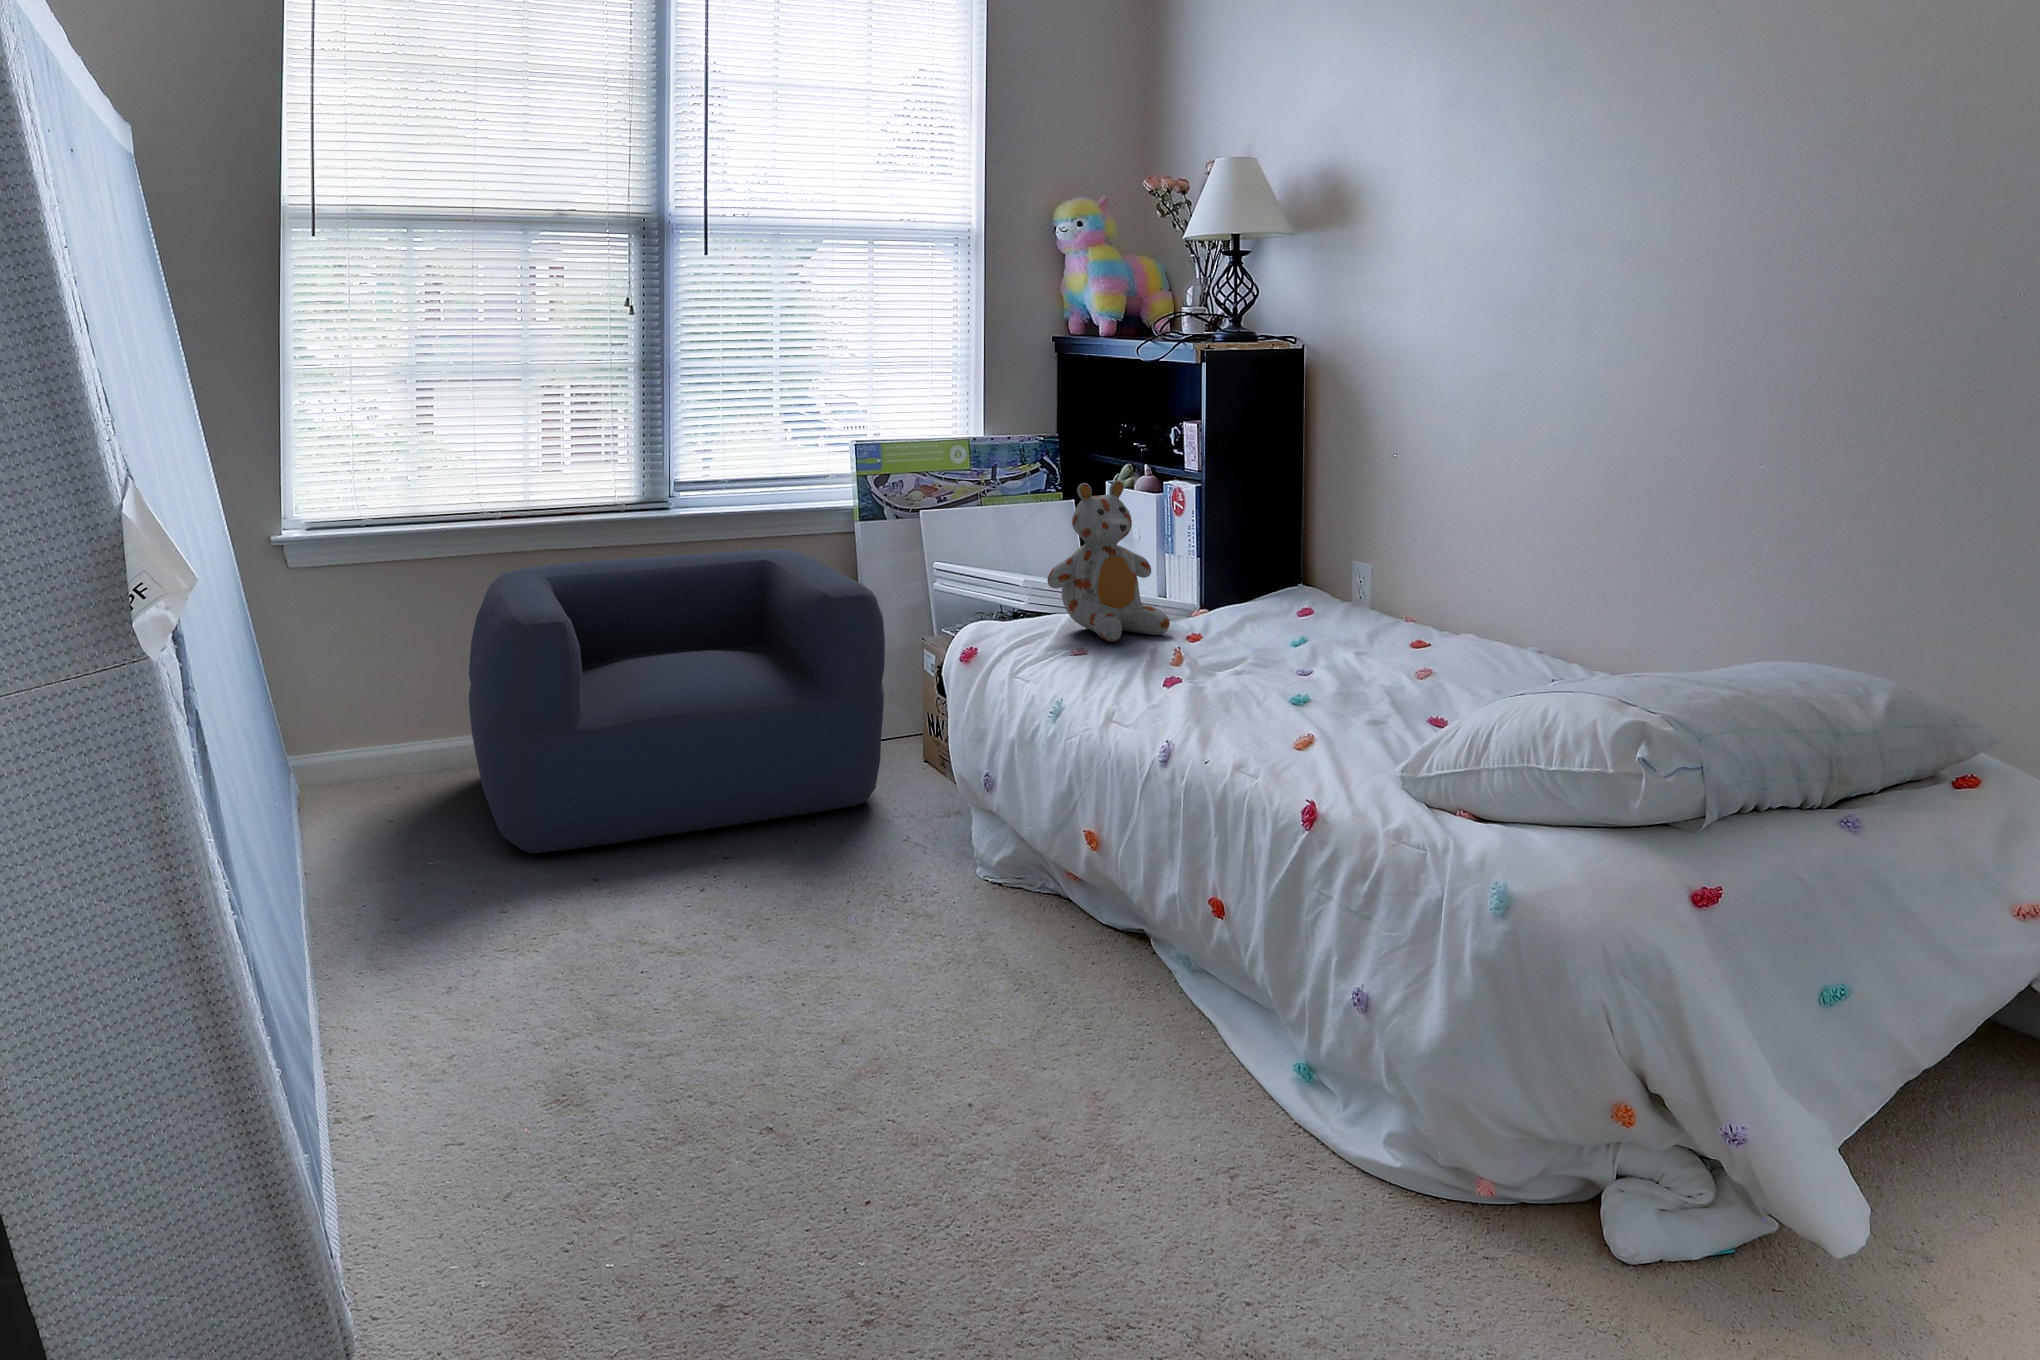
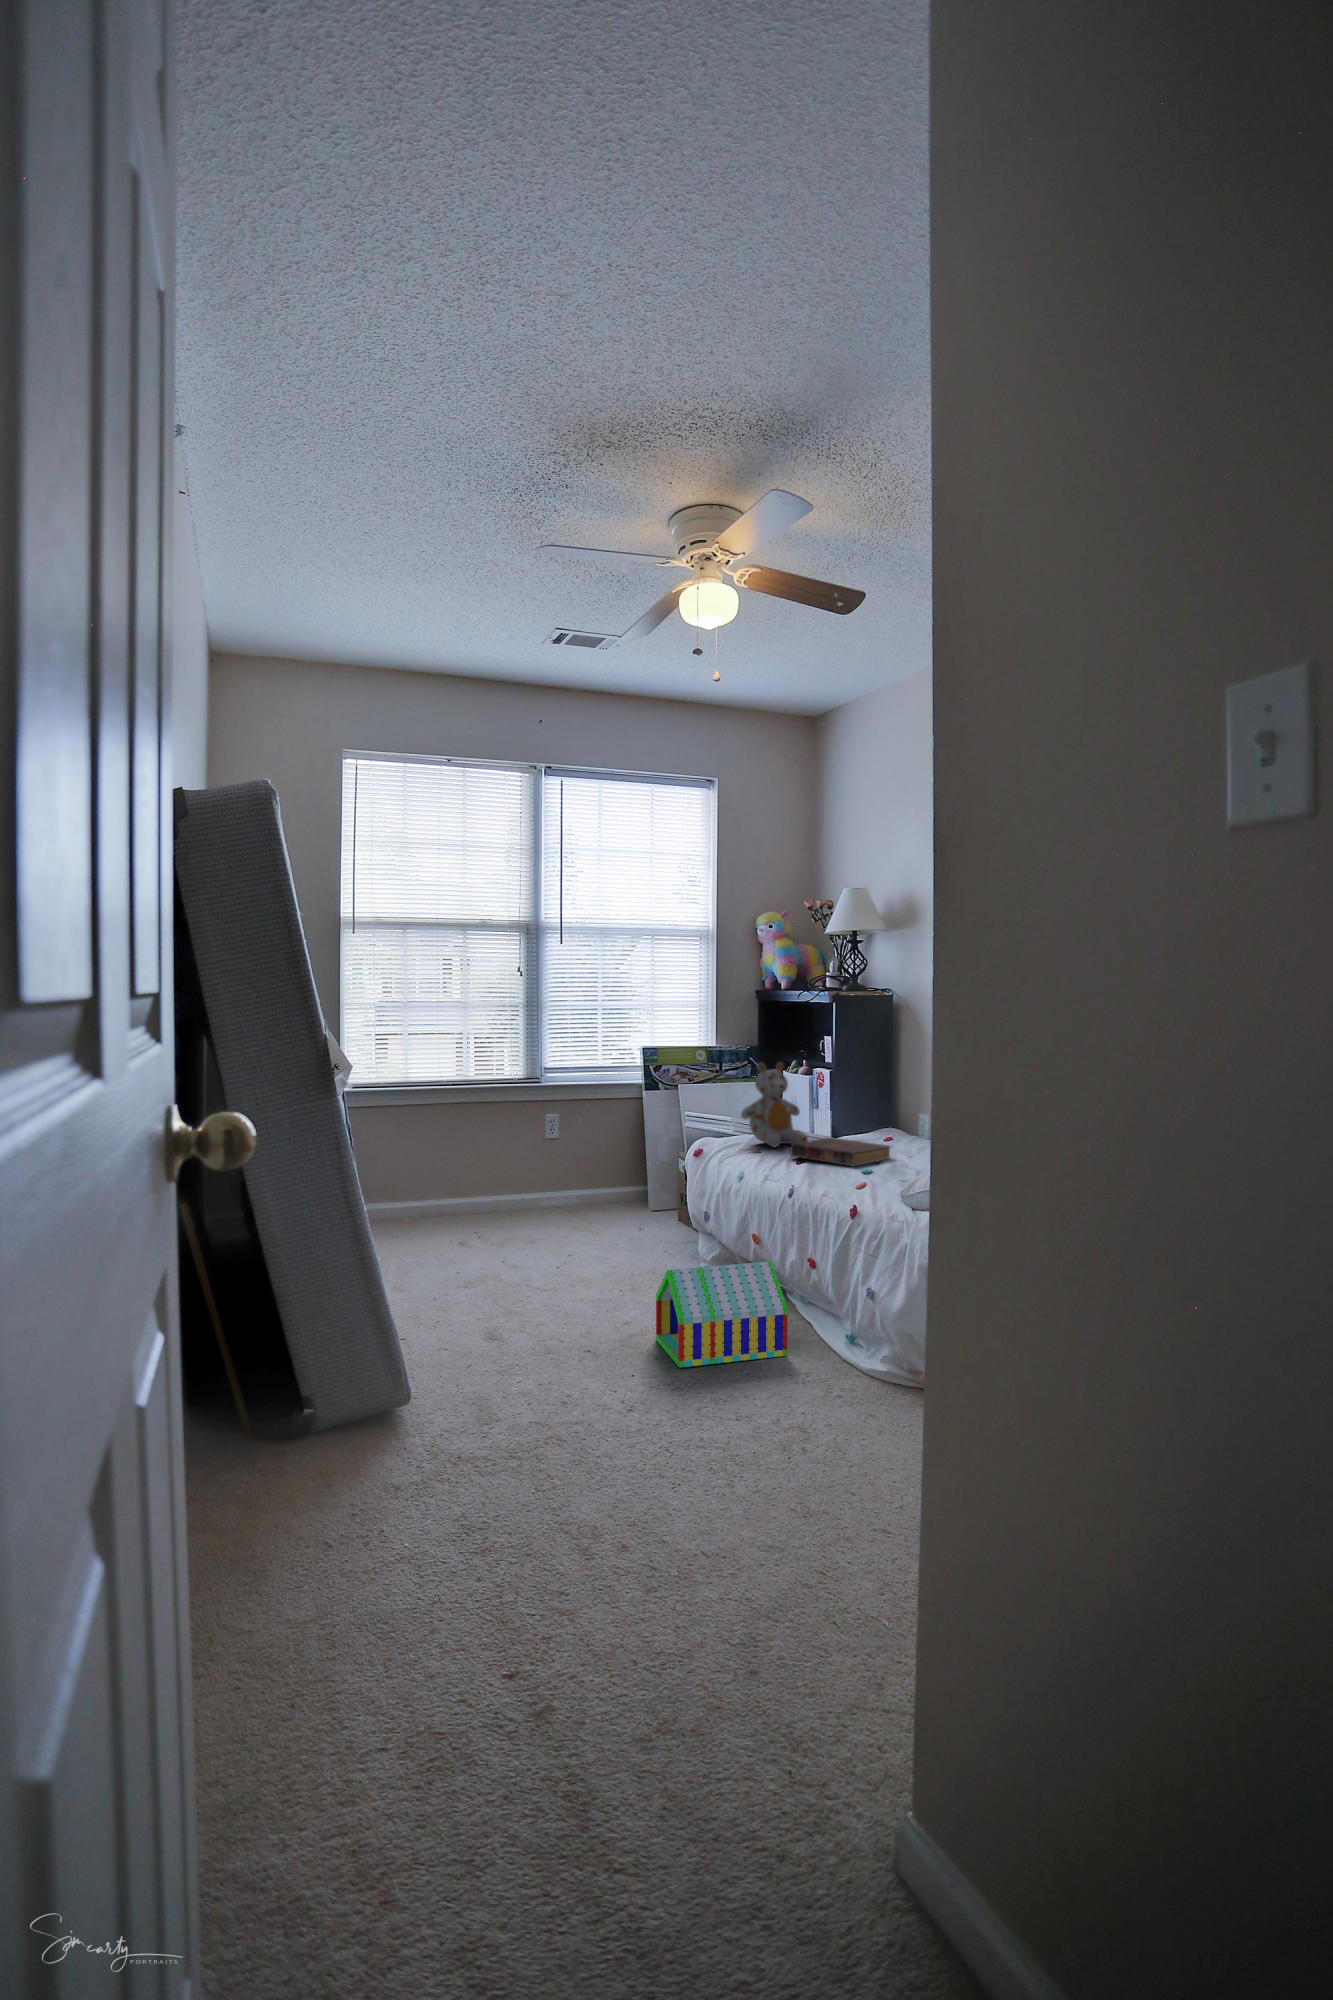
armchair: present [469,549,885,854] -> none [435,1105,654,1252]
book: none [1149,625,1340,695] -> present [790,1138,891,1167]
toy house: none [912,919,1183,1169] -> present [656,1261,788,1368]

